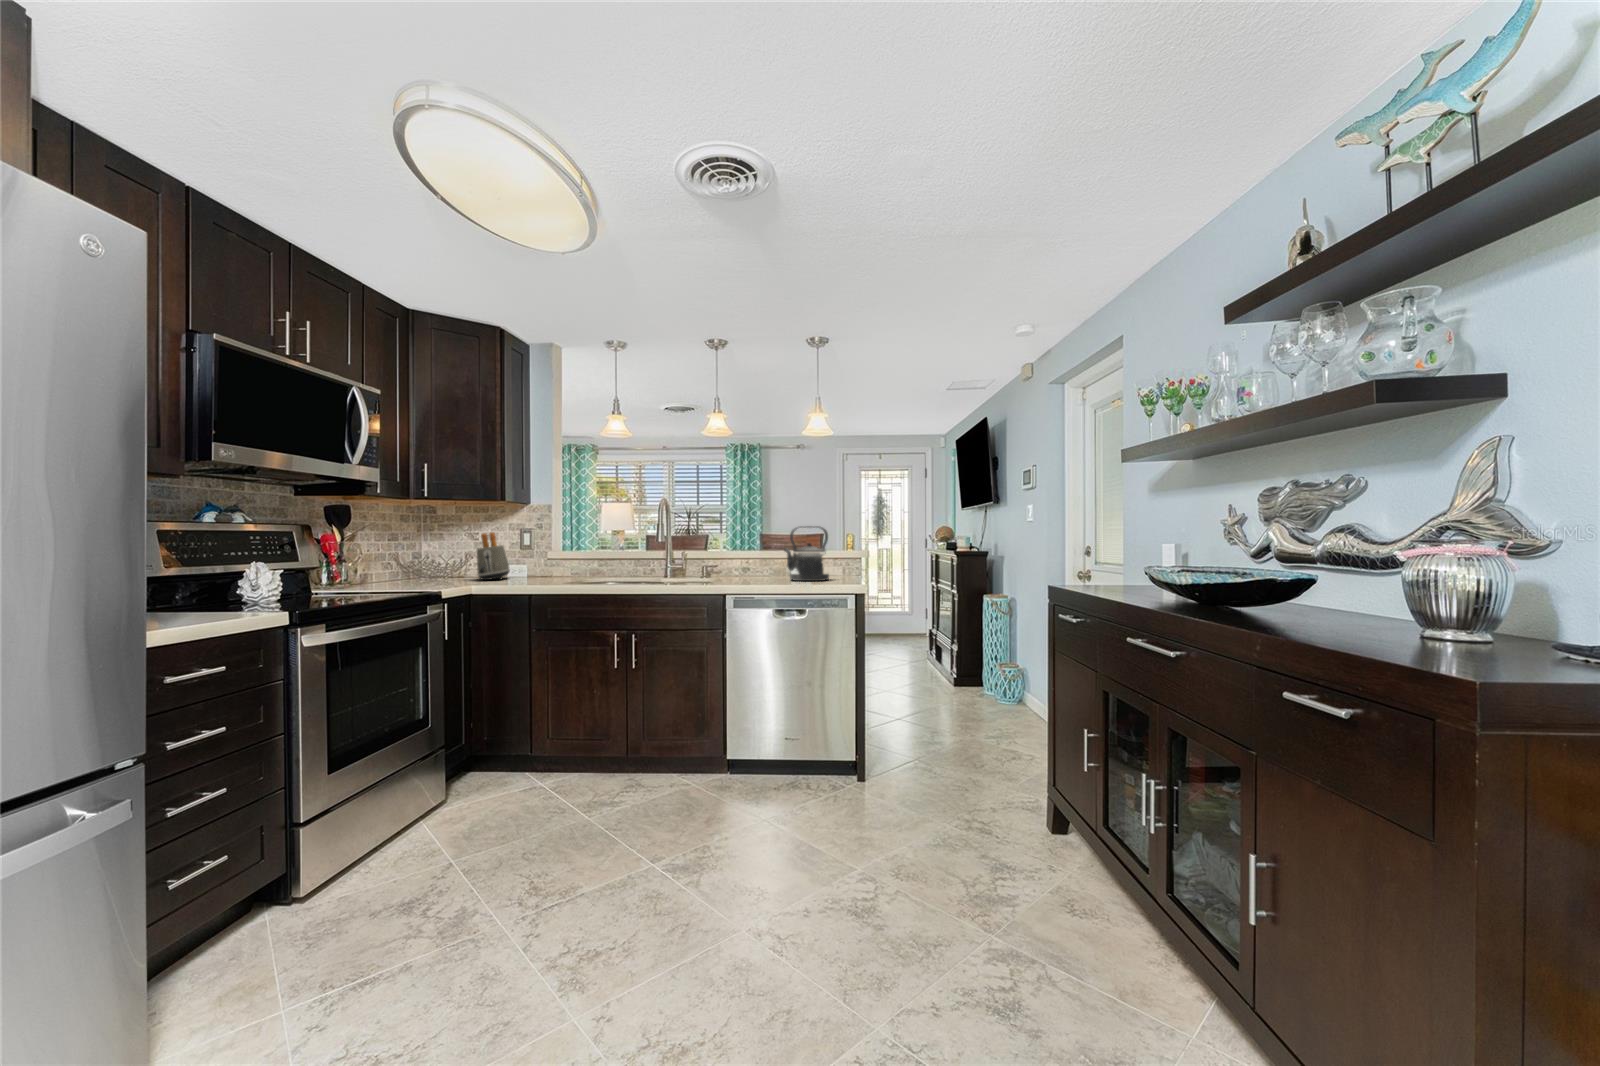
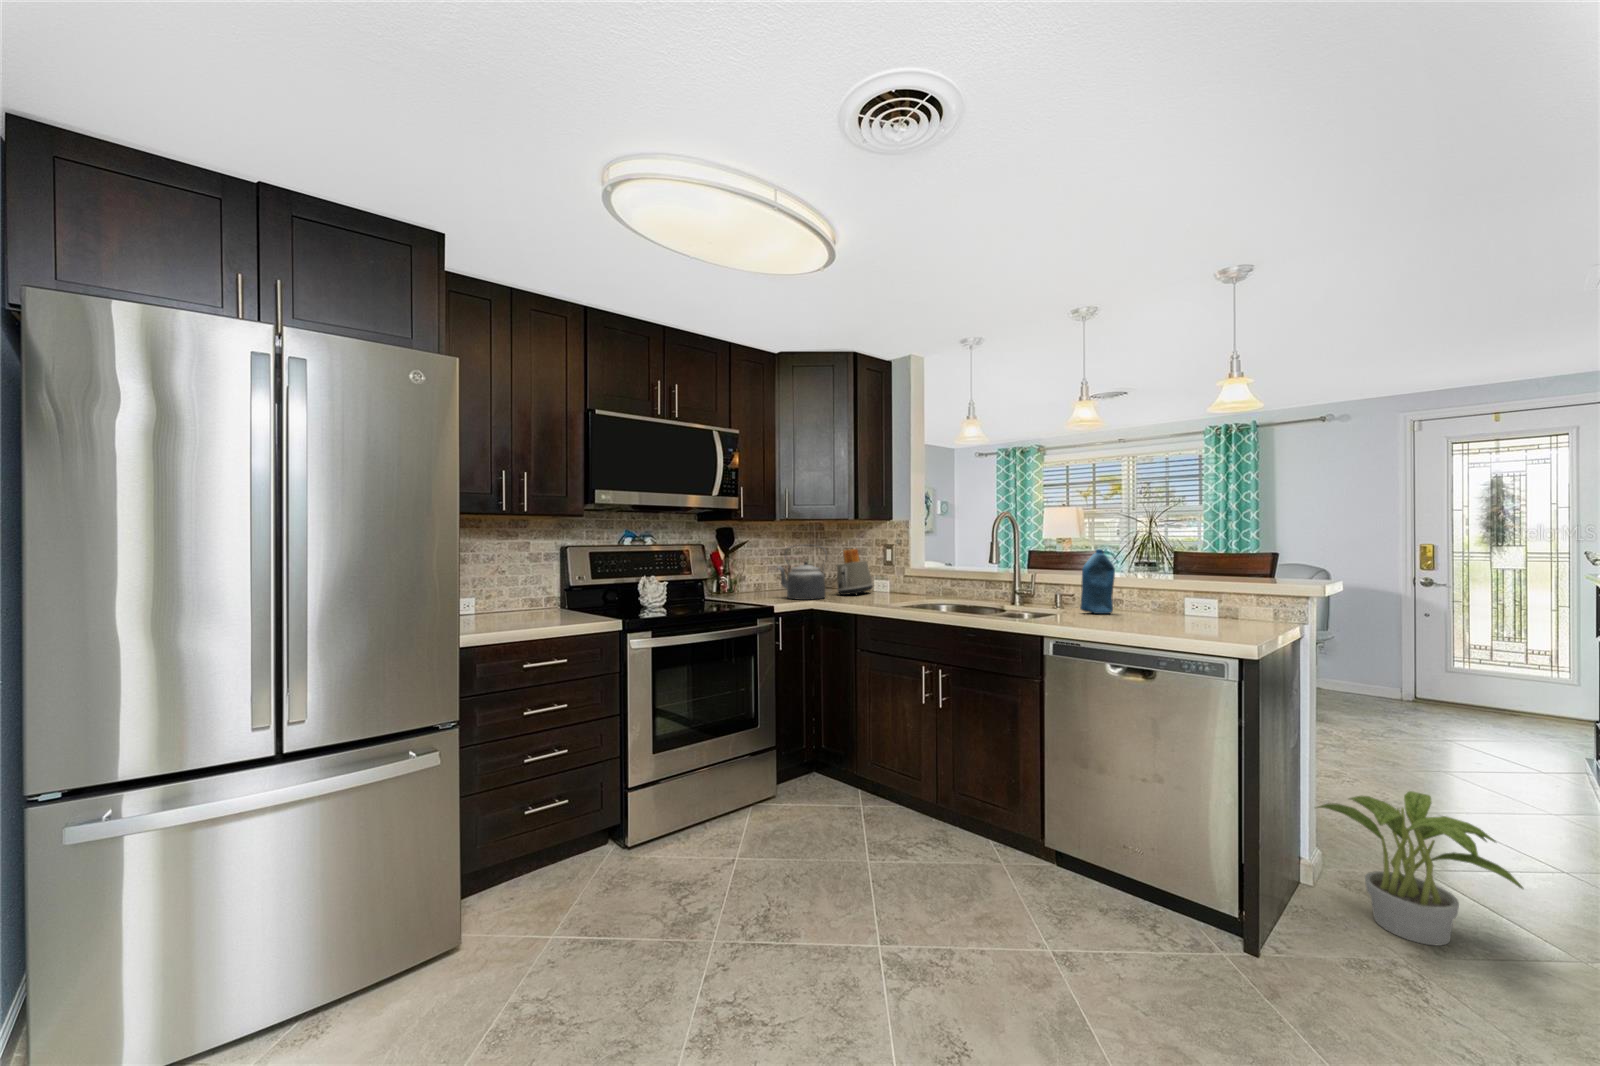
kettle: present [784,526,829,581] -> present [778,545,827,600]
bottle: none [726,530,748,579] -> present [1080,549,1115,614]
potted plant: none [862,666,949,747] -> present [1317,791,1523,946]

